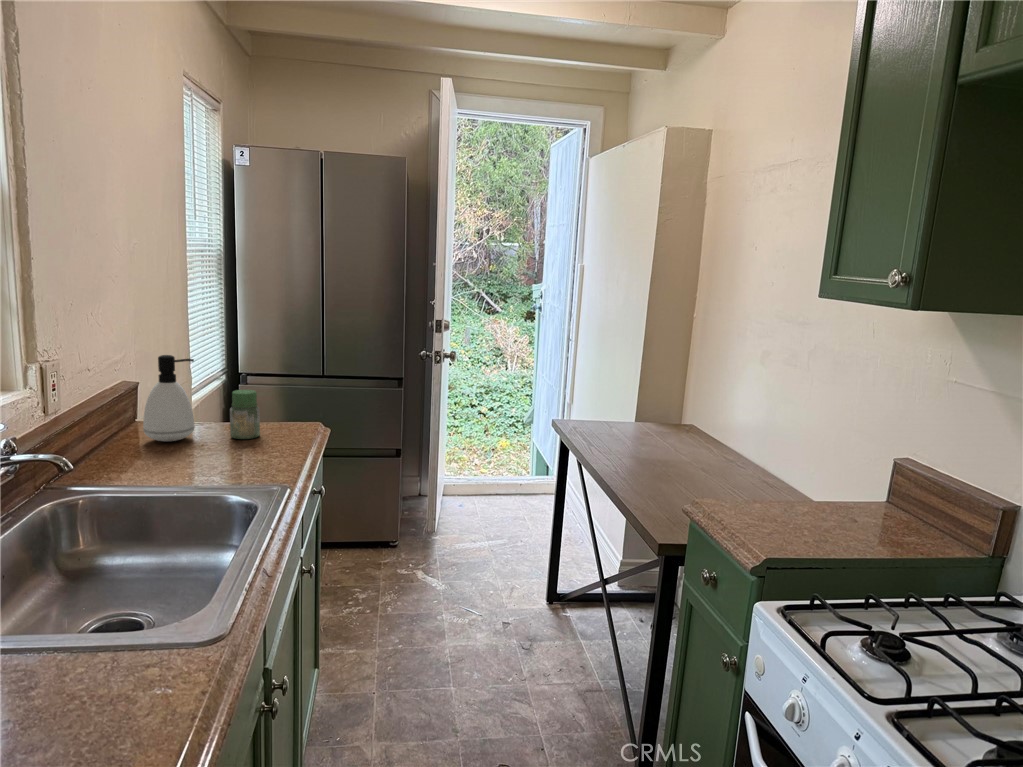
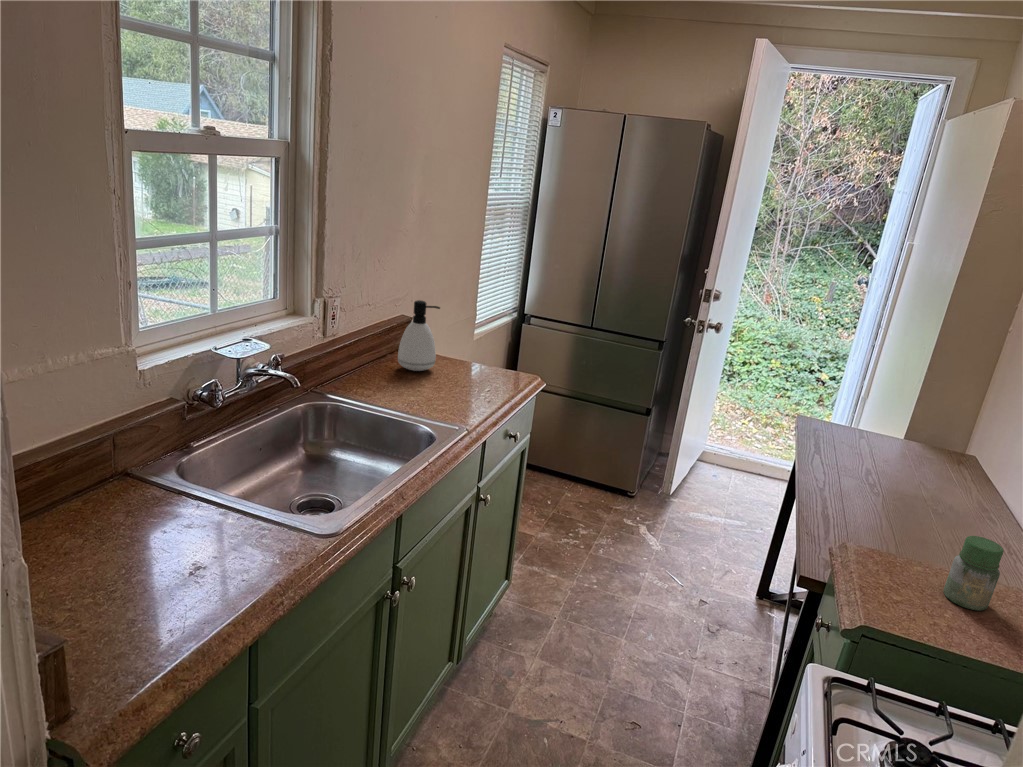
jar: present [230,390,260,439] -> present [943,536,1004,611]

